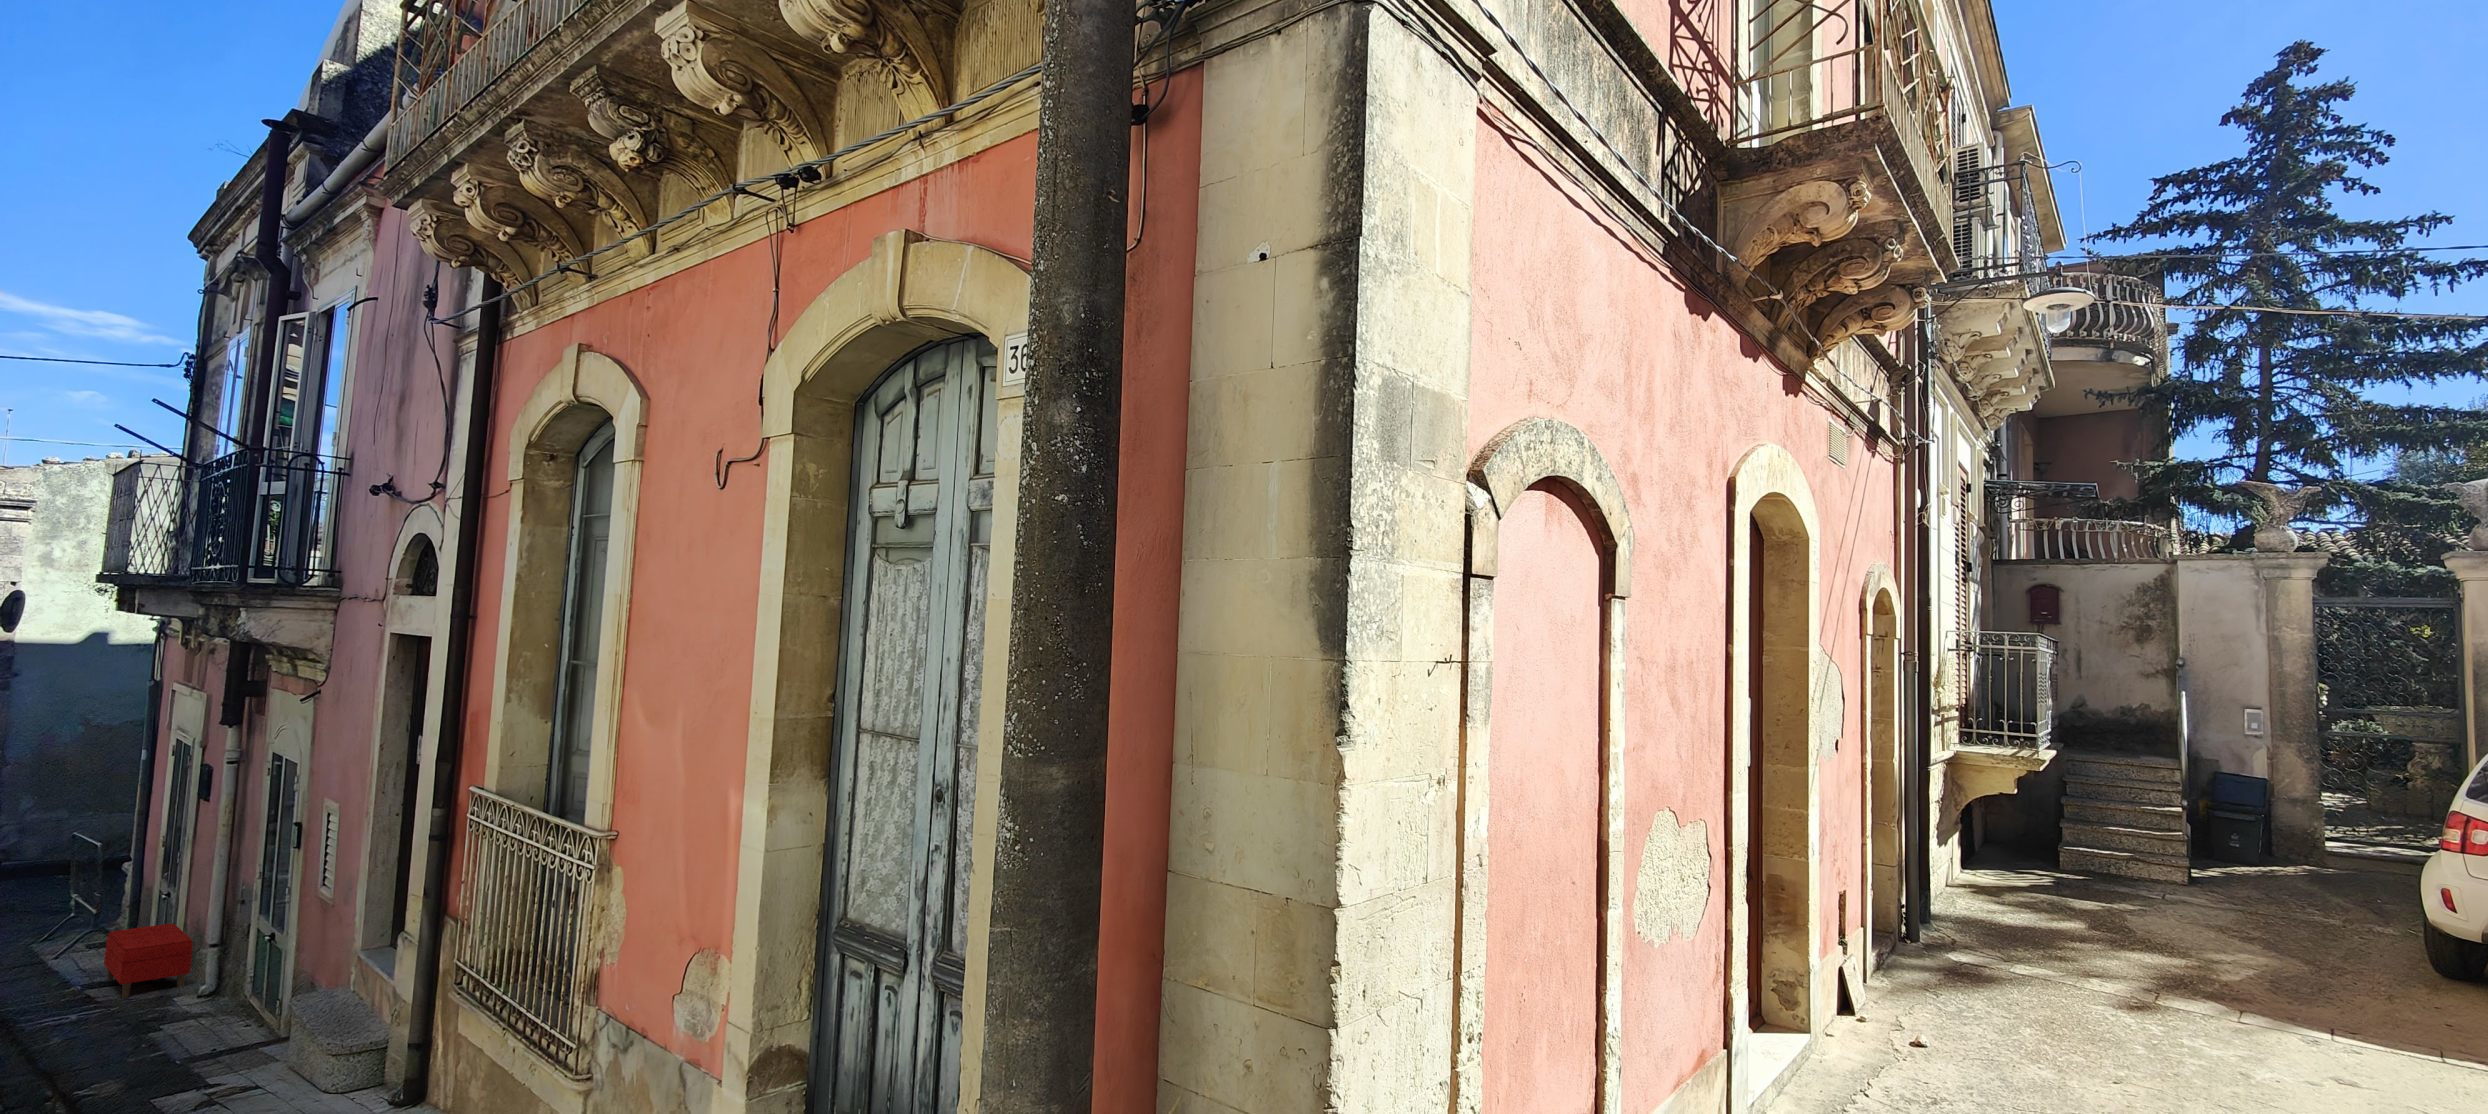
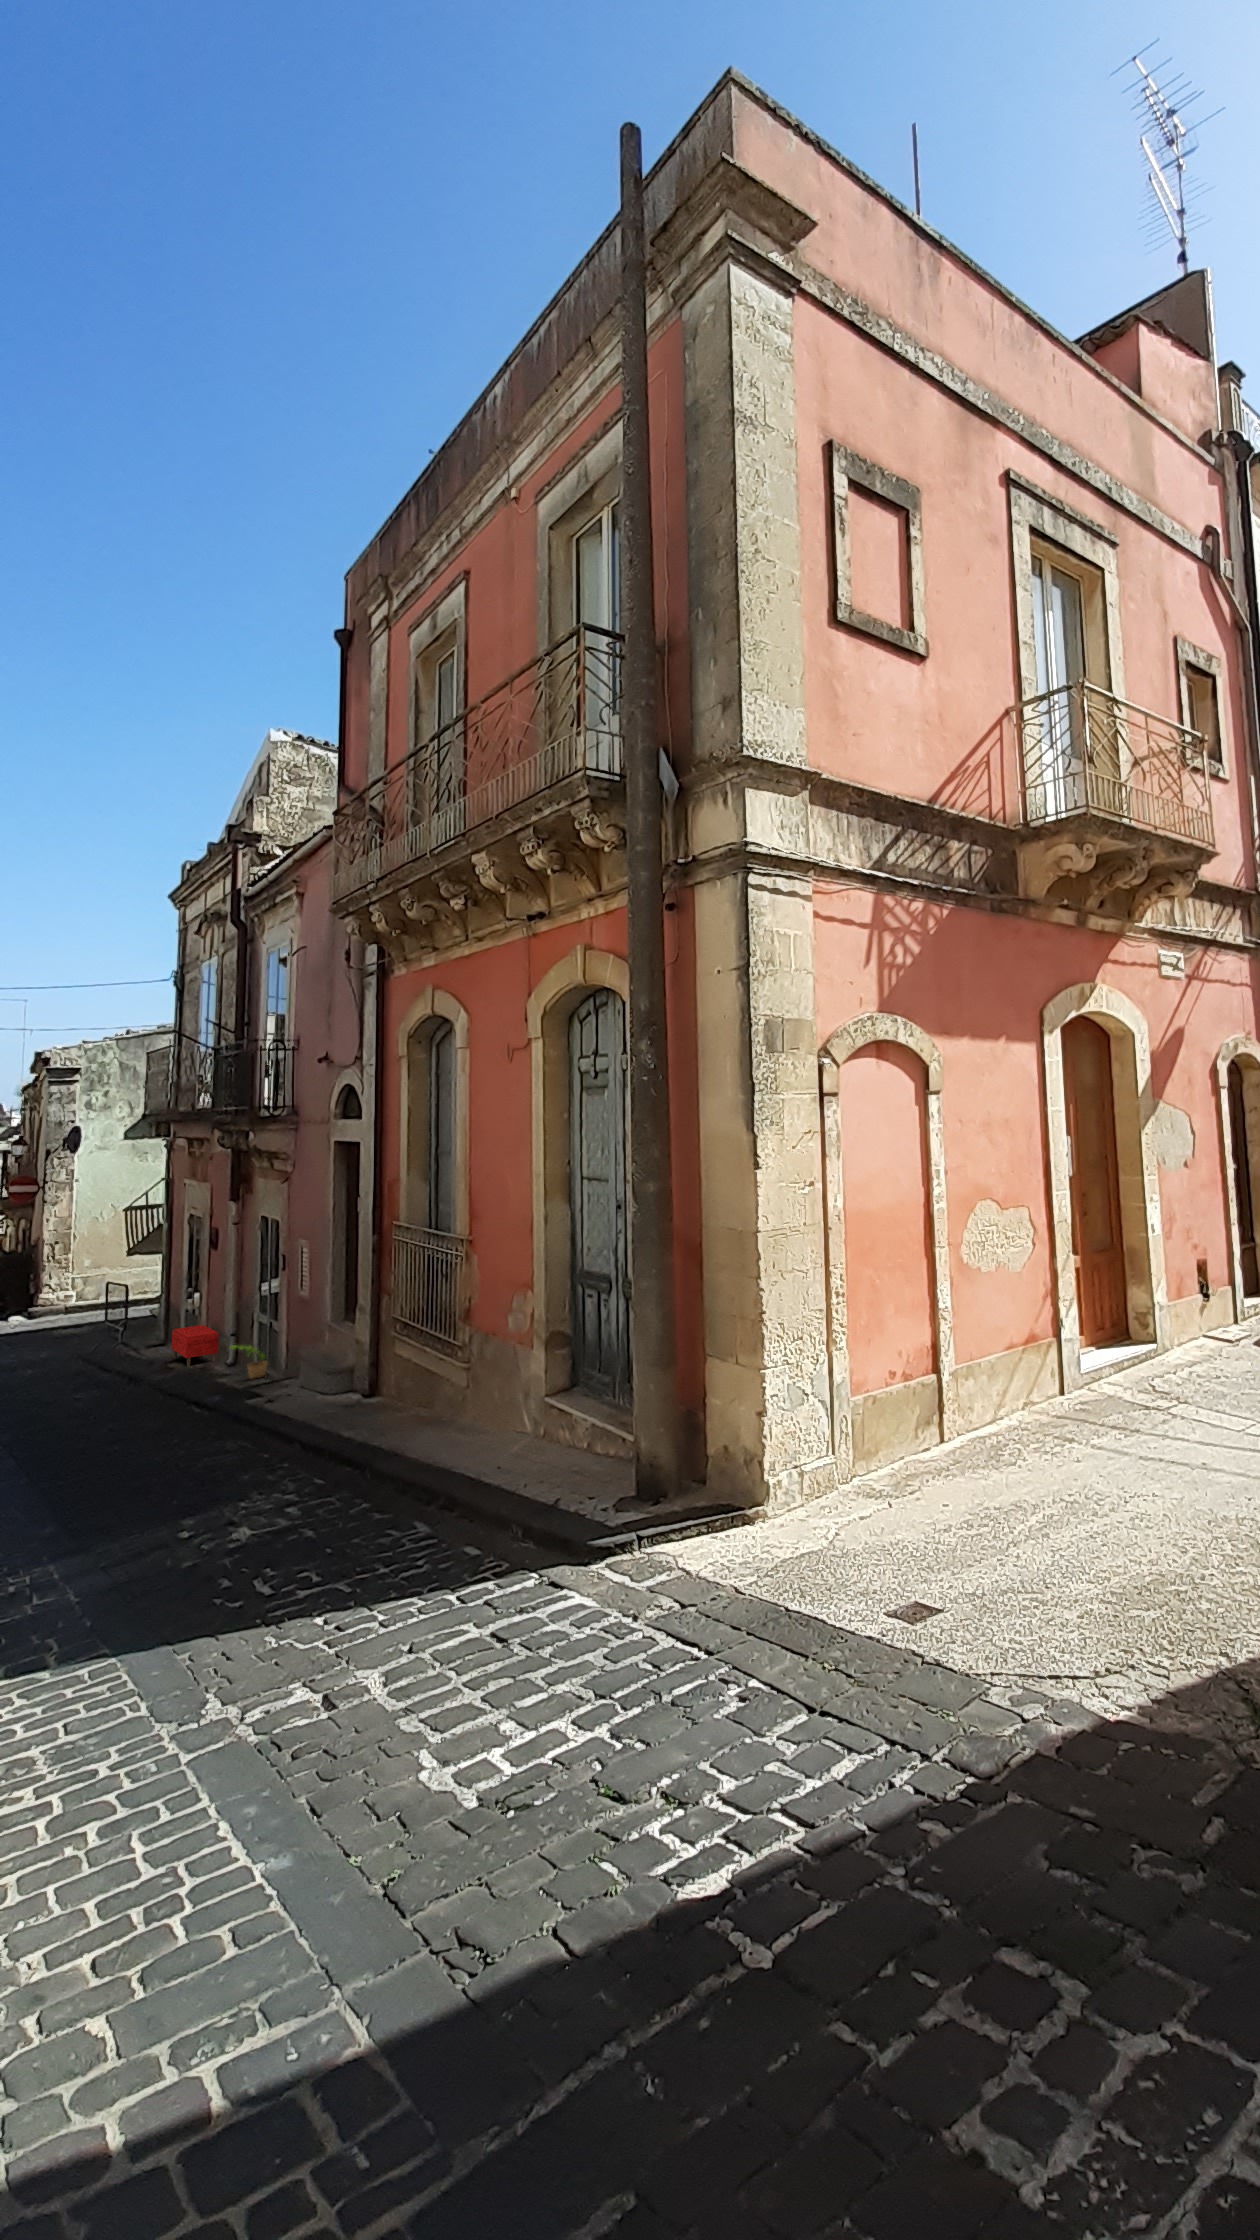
potted plant: none [174,973,262,1032] -> present [230,1345,267,1378]

